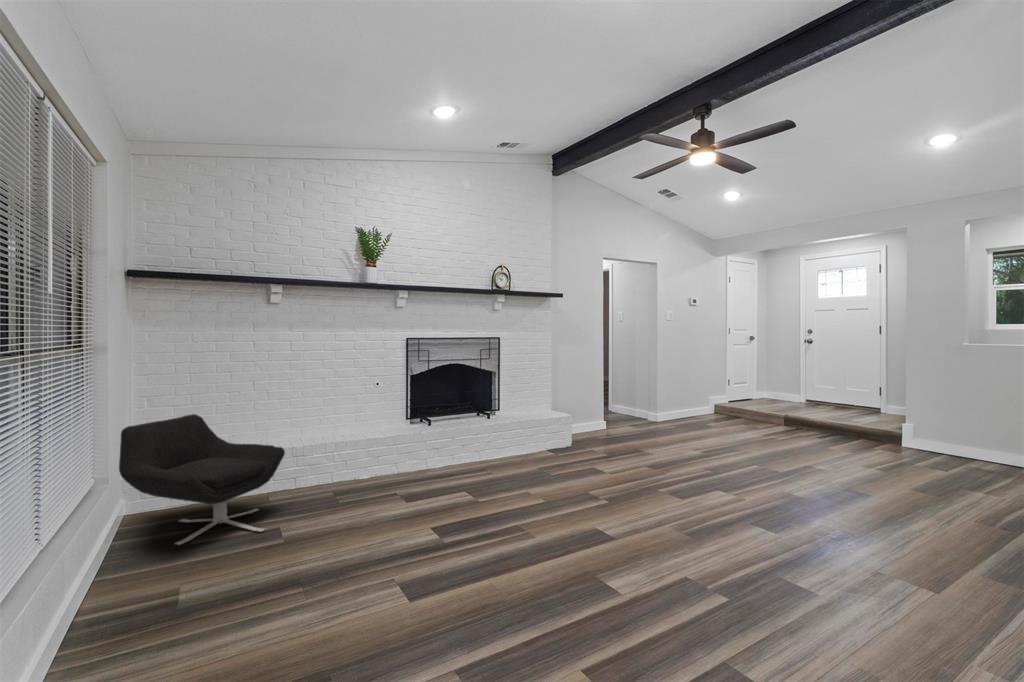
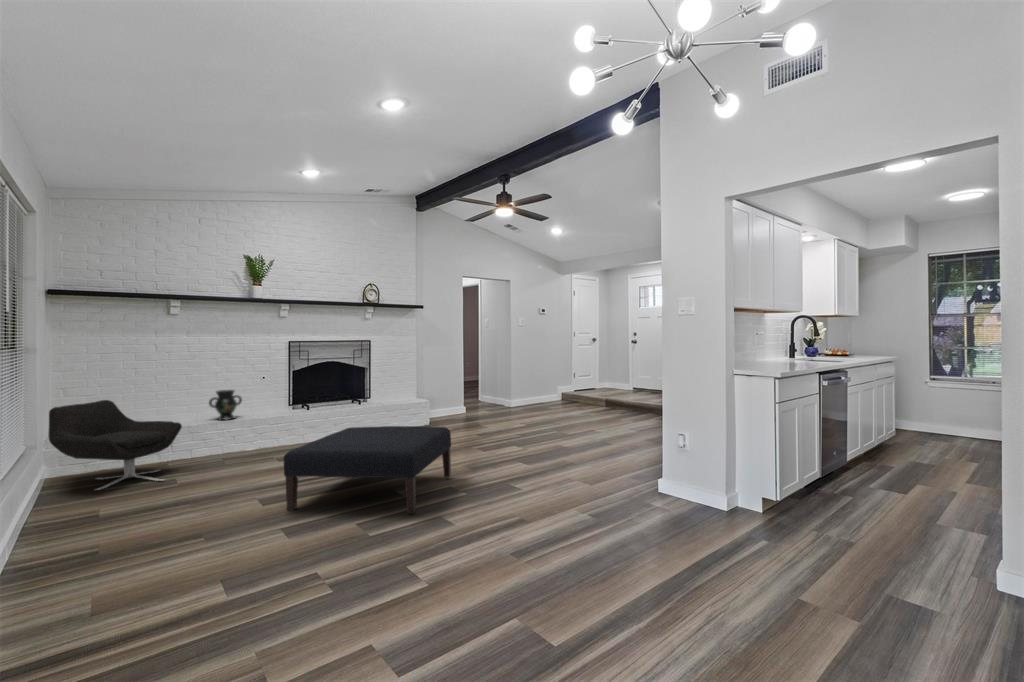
decorative vase: none [315,400,354,439] -> present [209,390,242,420]
ottoman: none [445,468,674,650] -> present [283,426,451,514]

